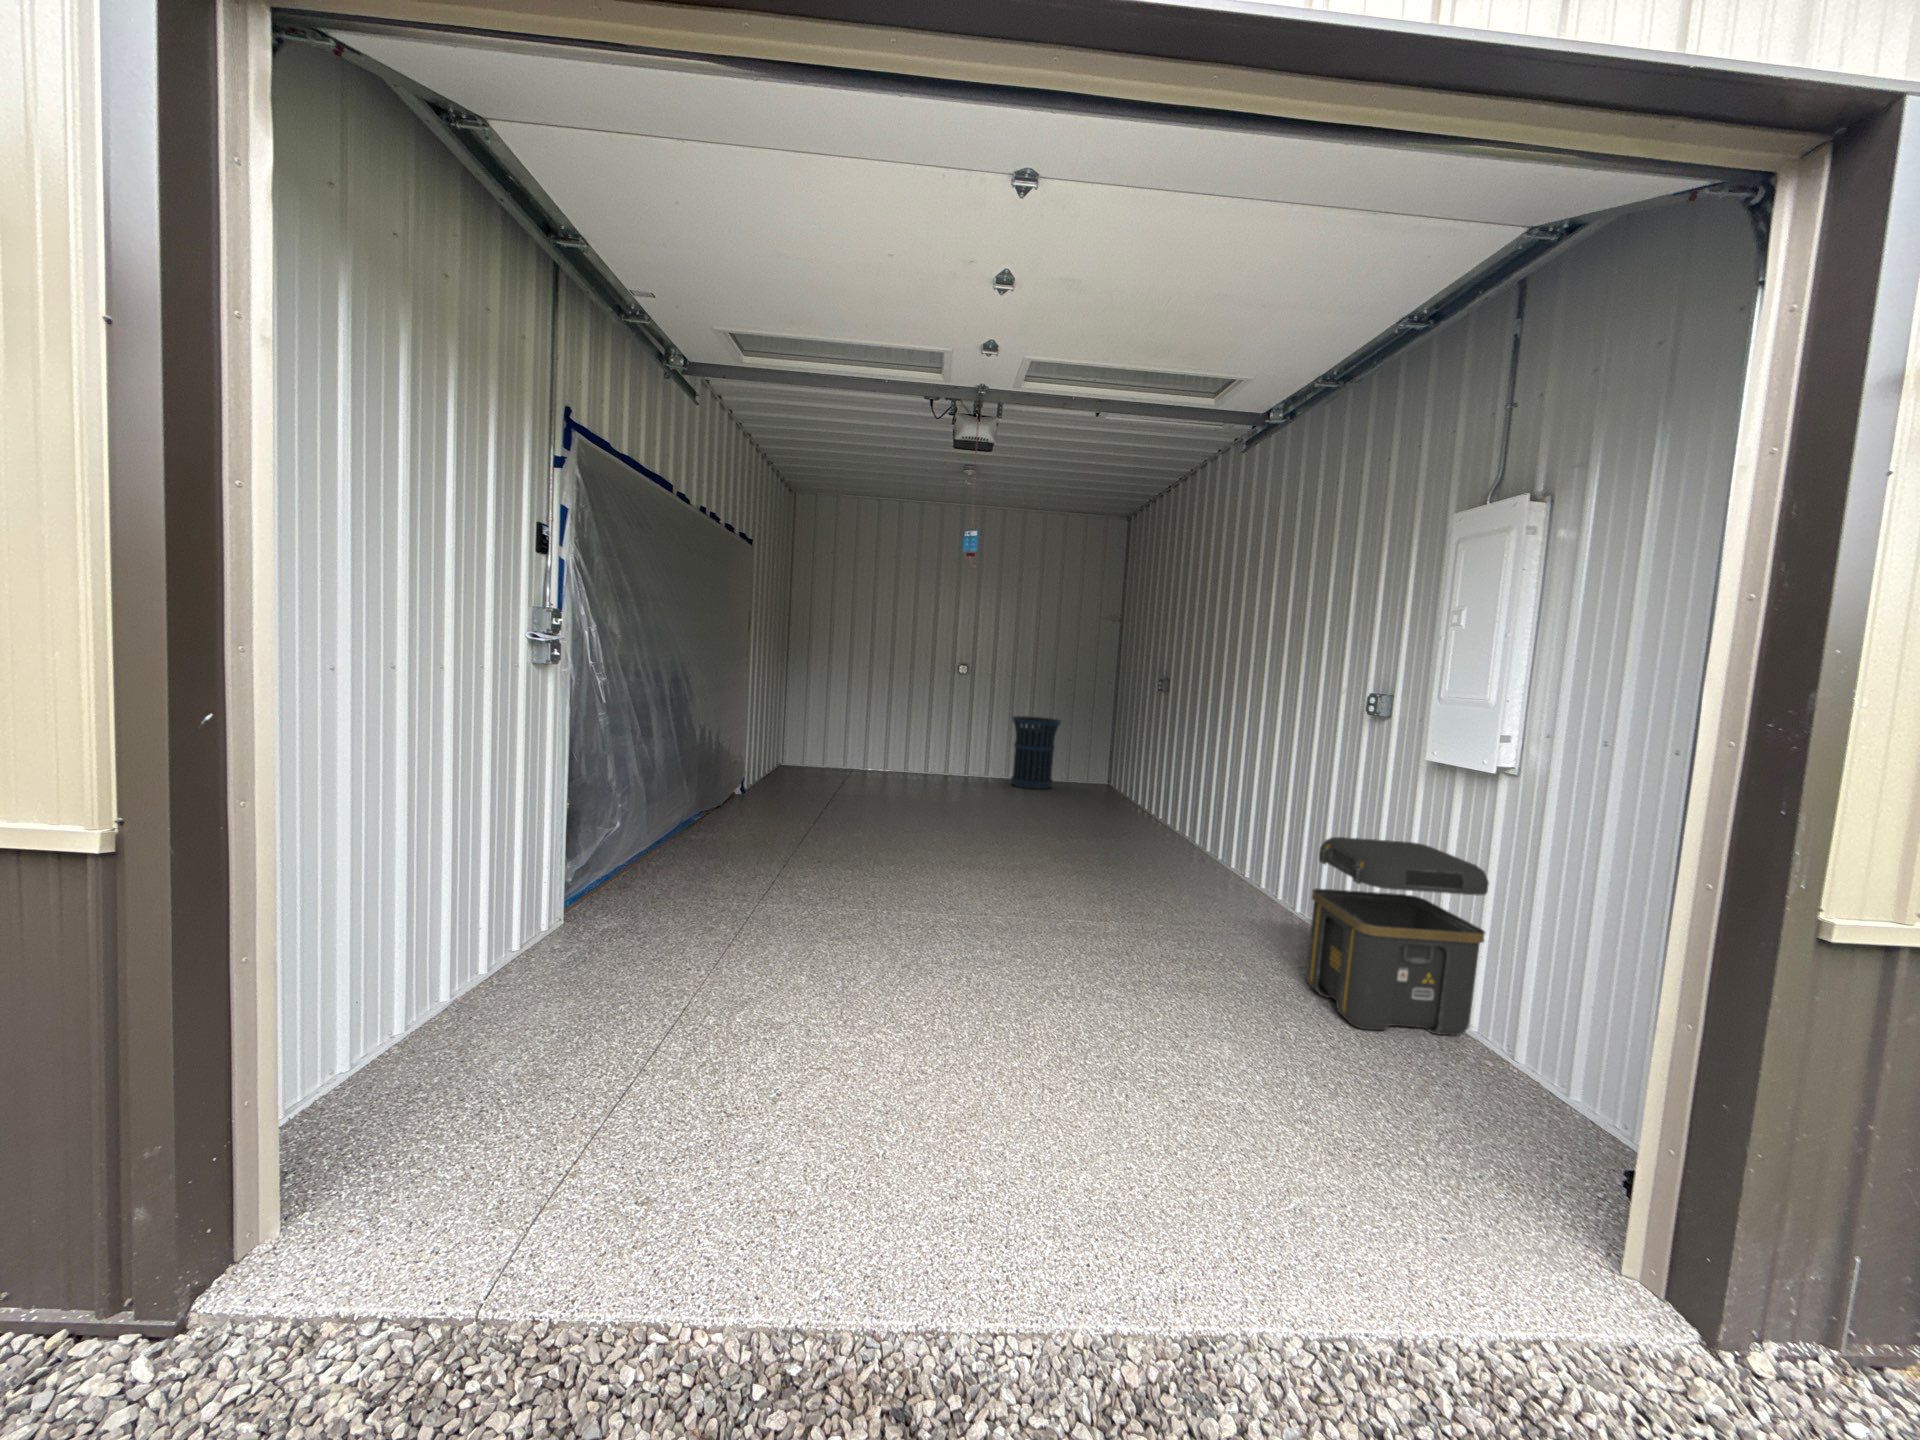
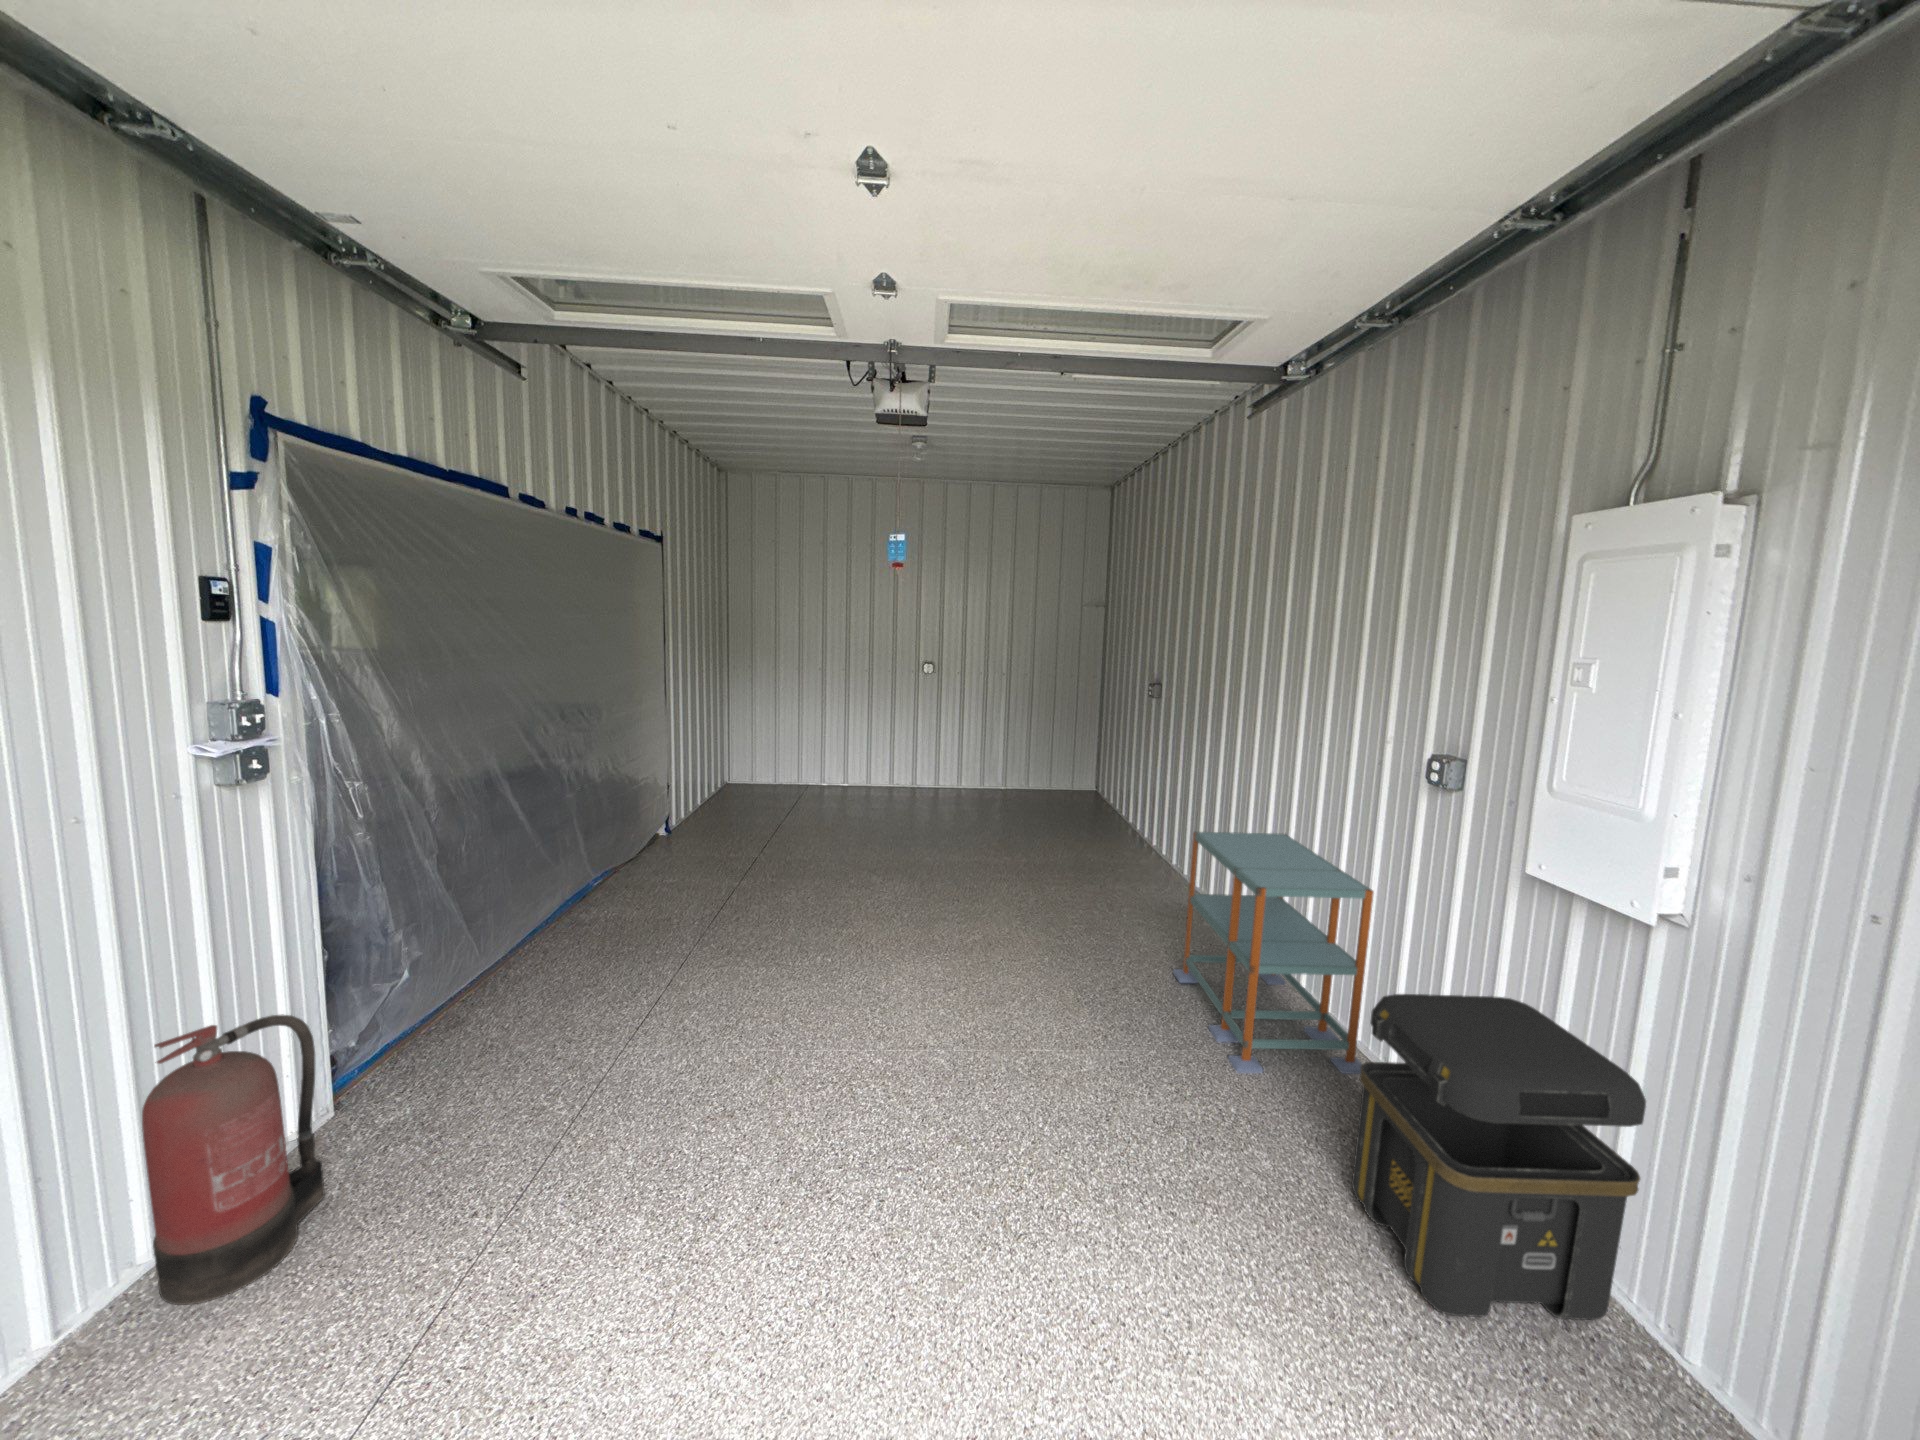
trash can: present [1011,716,1061,789] -> none [985,716,1041,800]
shelving unit: none [1178,771,1331,941] -> present [1173,832,1374,1074]
fire extinguisher: none [510,805,596,984] -> present [142,1014,325,1305]

